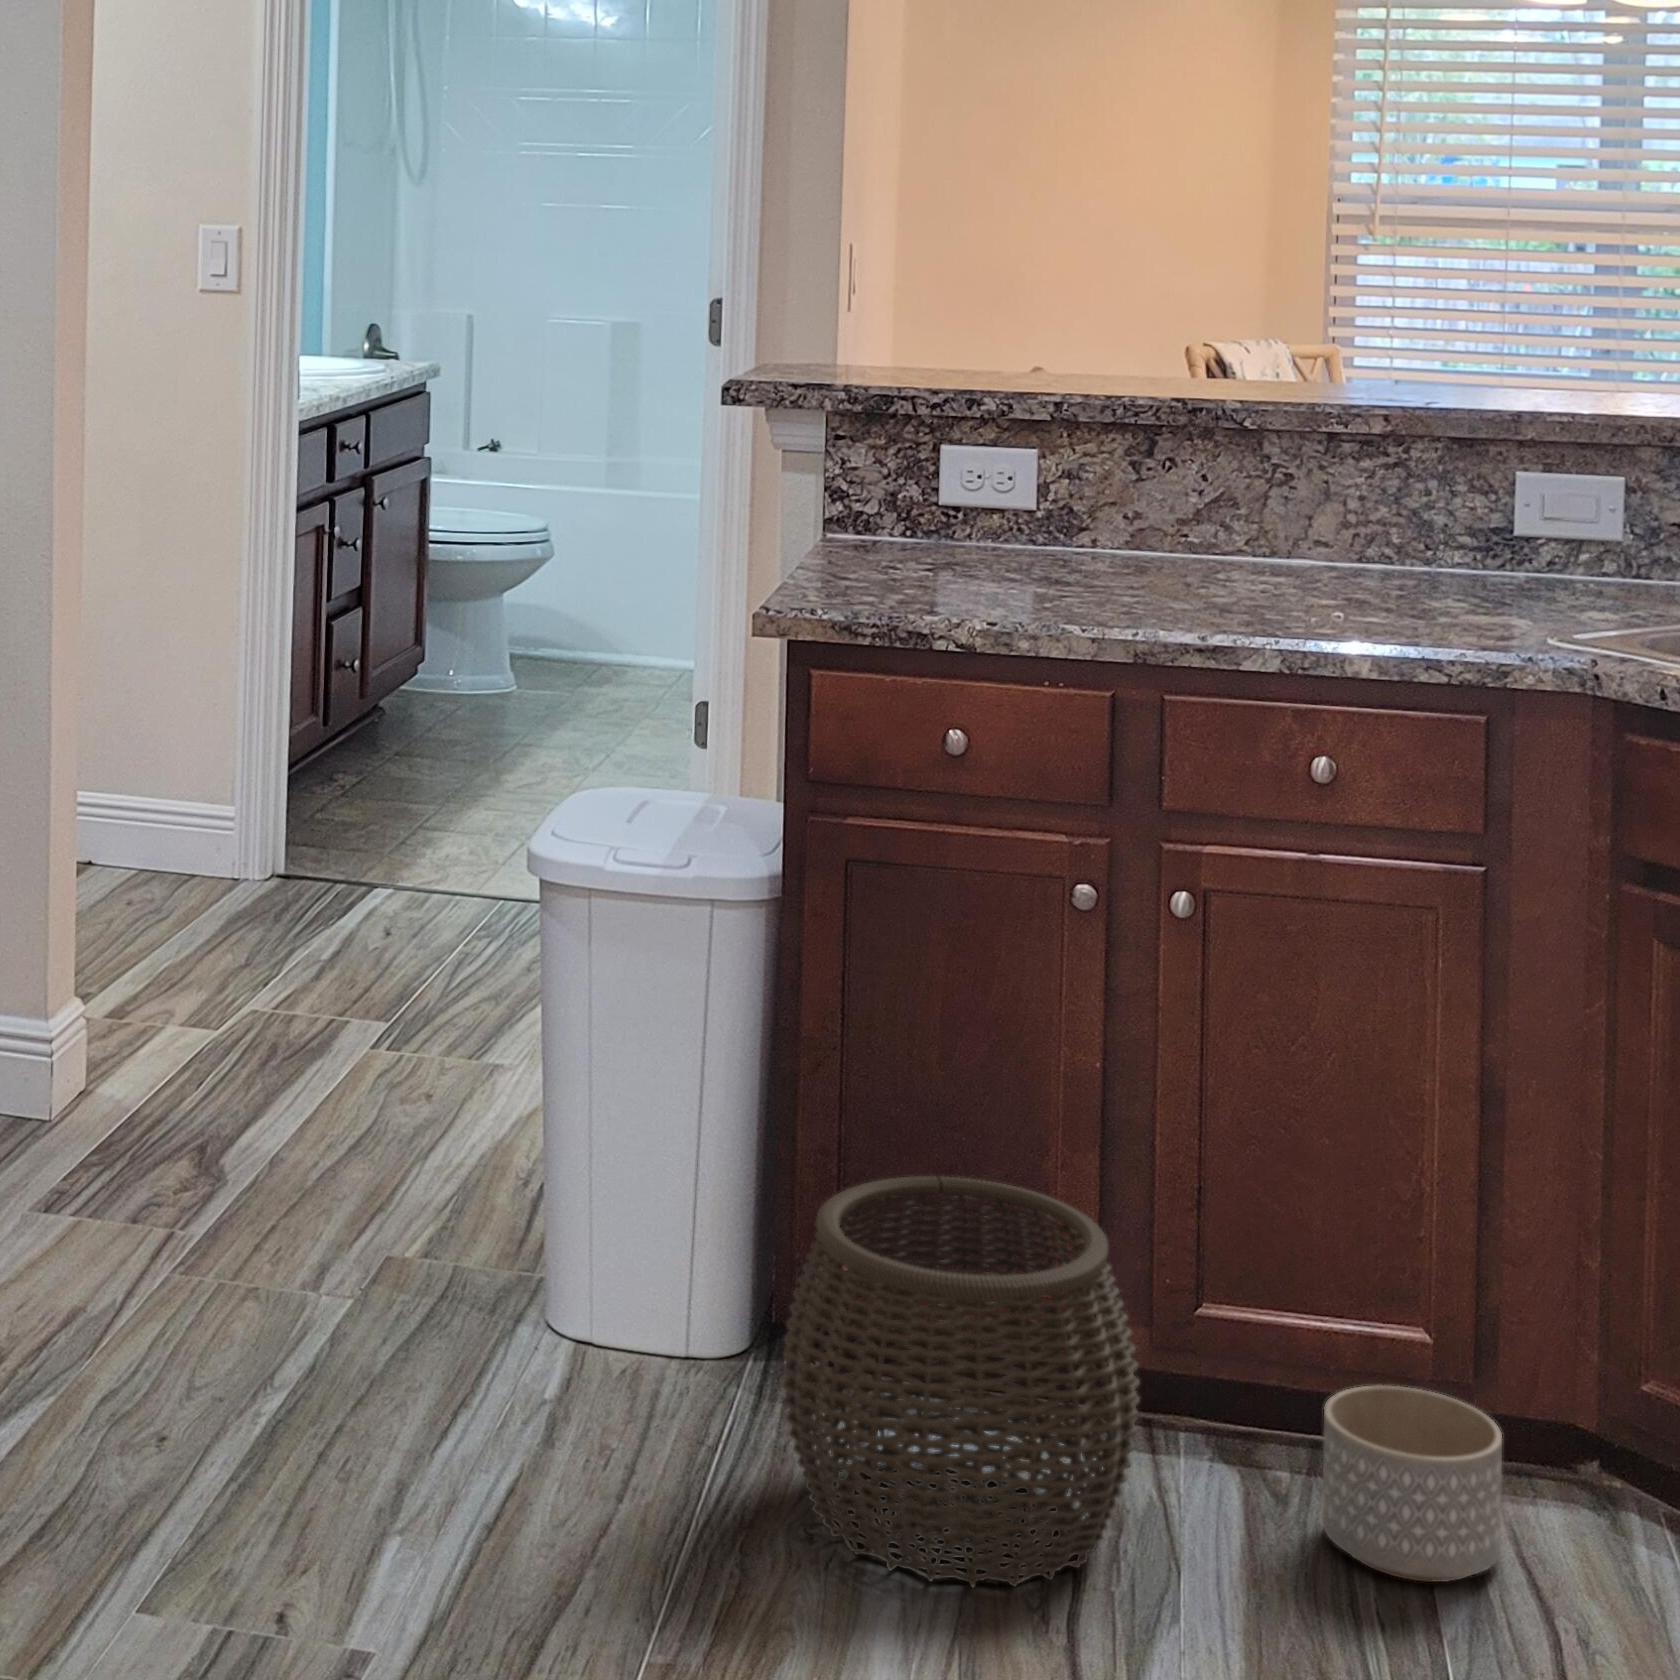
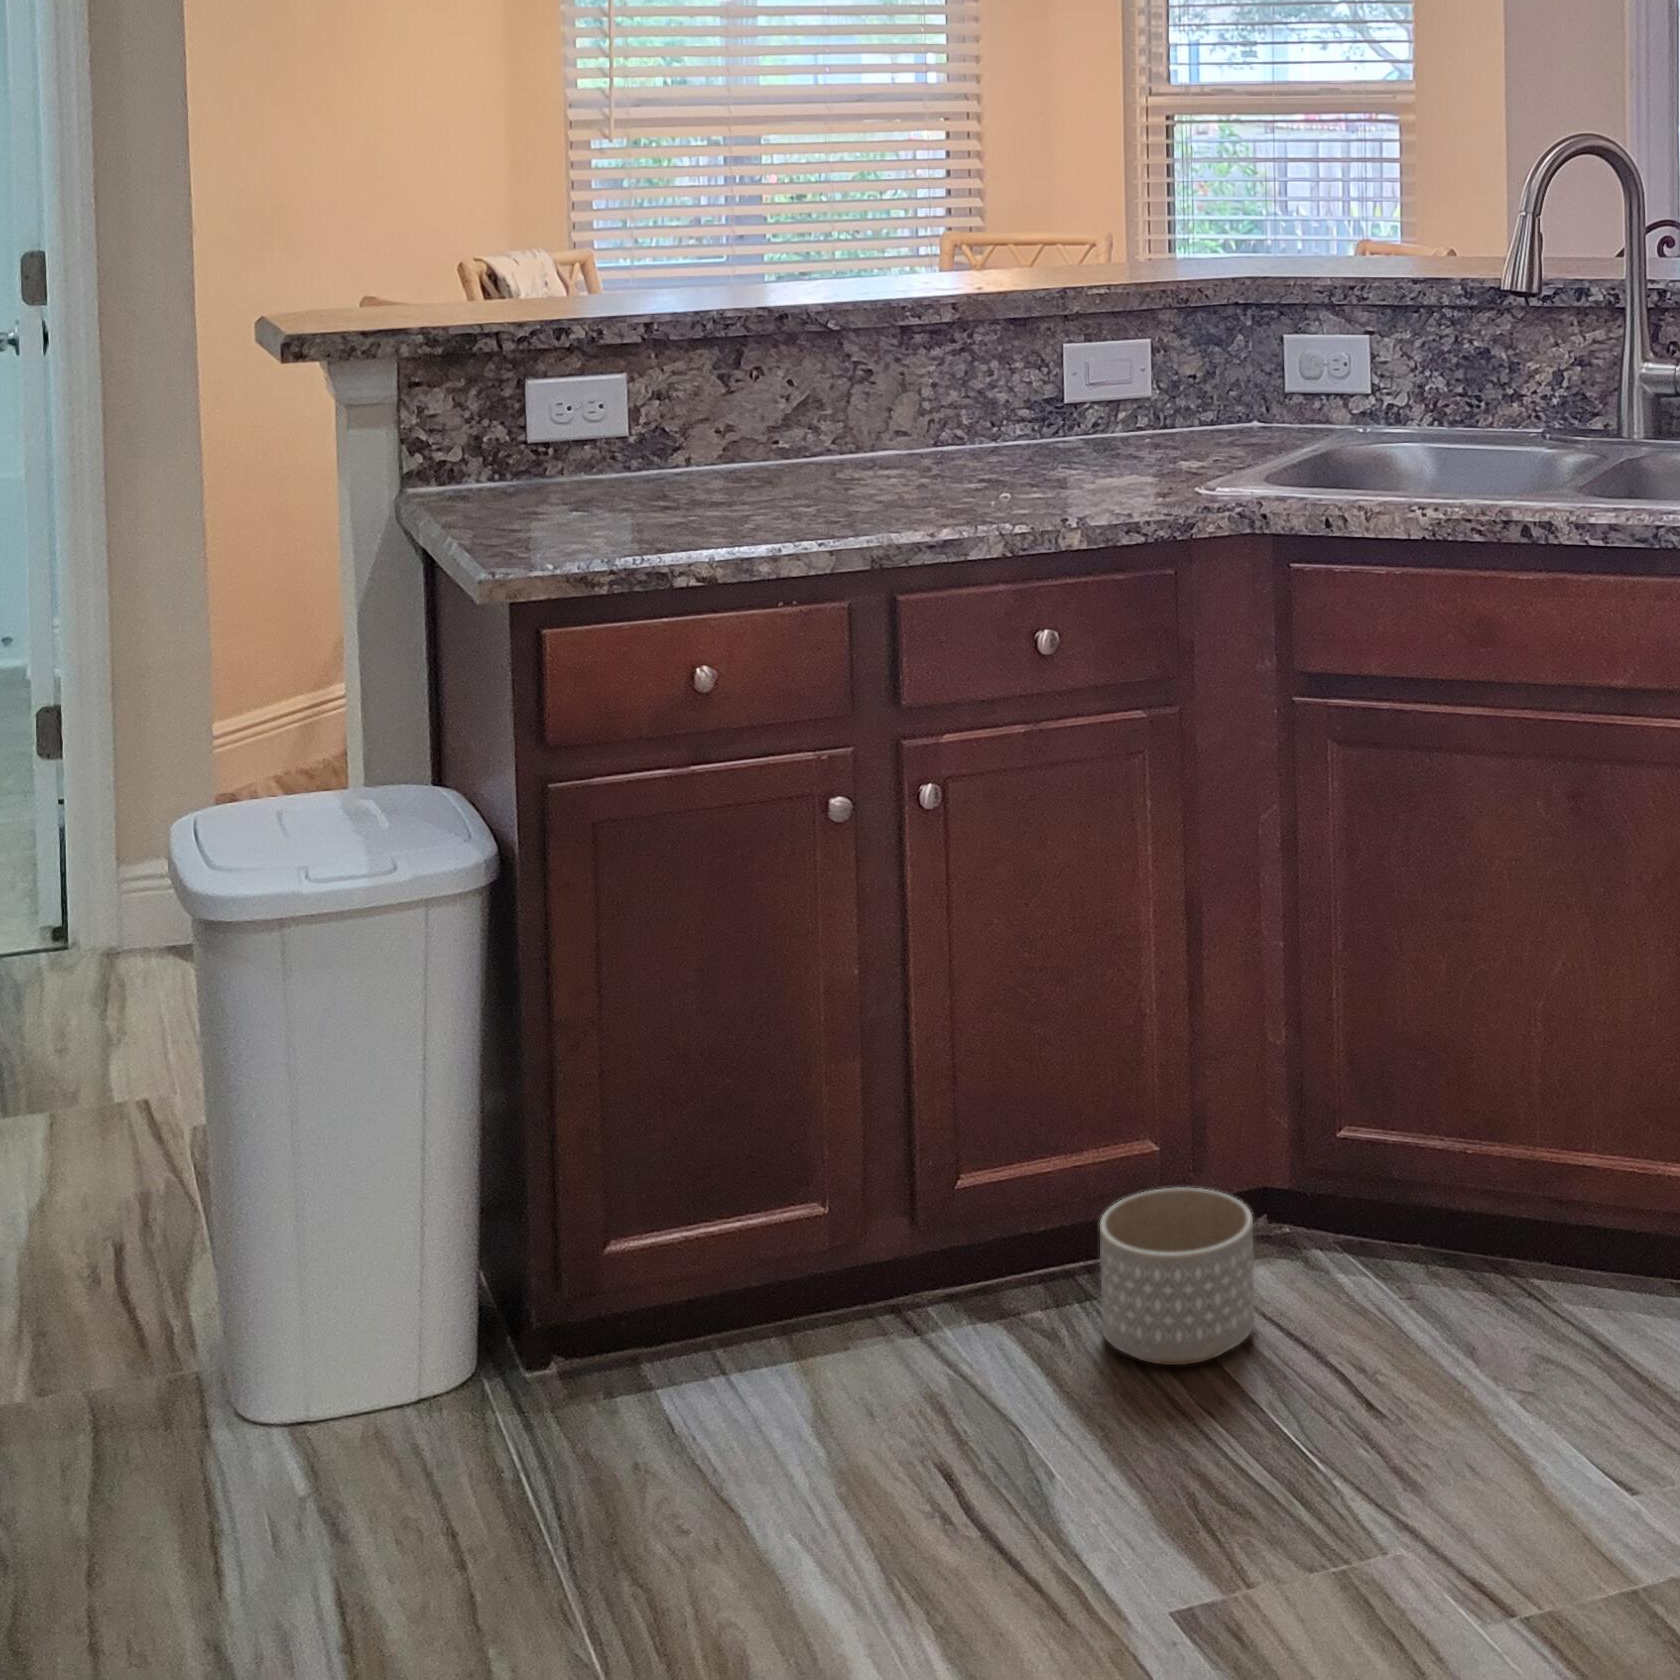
woven basket: present [782,1176,1140,1587] -> none [617,1116,984,1547]

